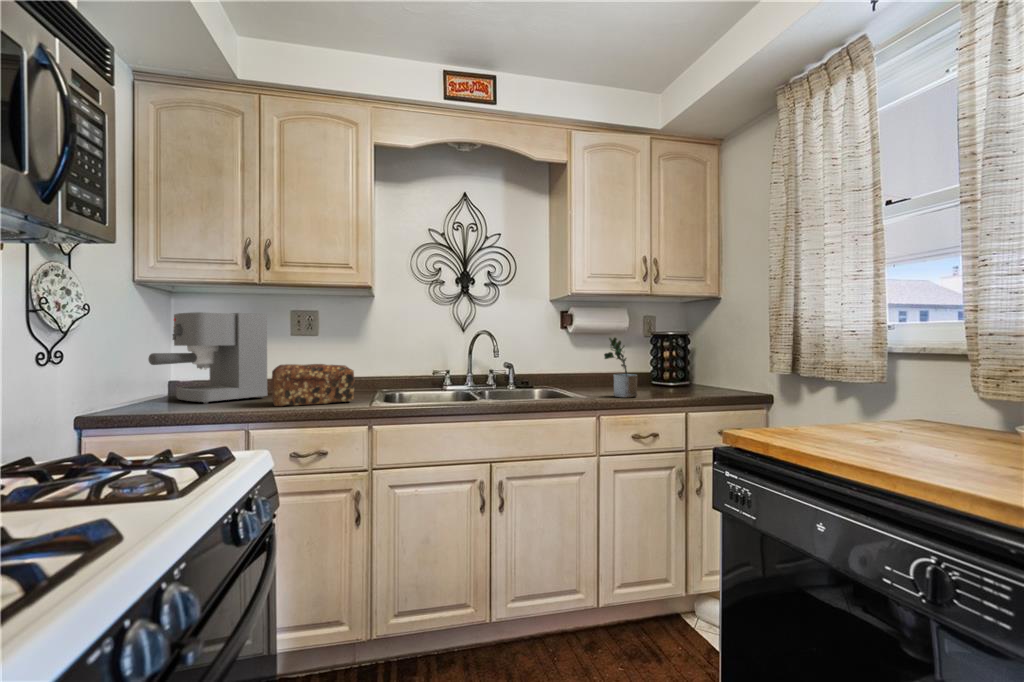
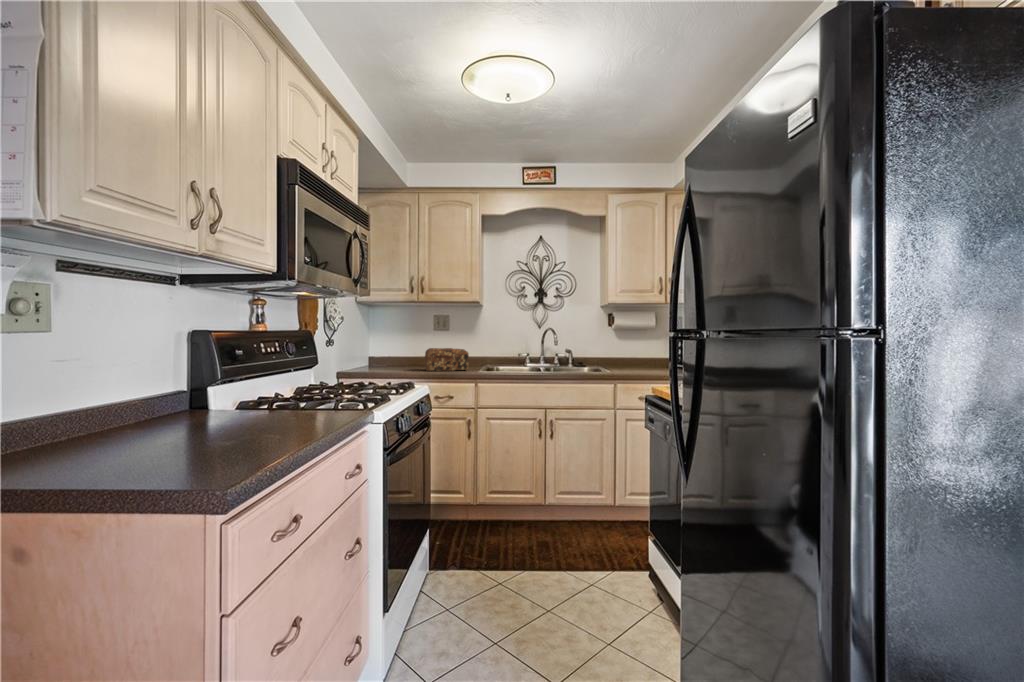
coffee maker: present [148,312,267,404] -> none [365,319,422,369]
potted plant: present [604,338,637,398] -> none [623,334,648,374]

